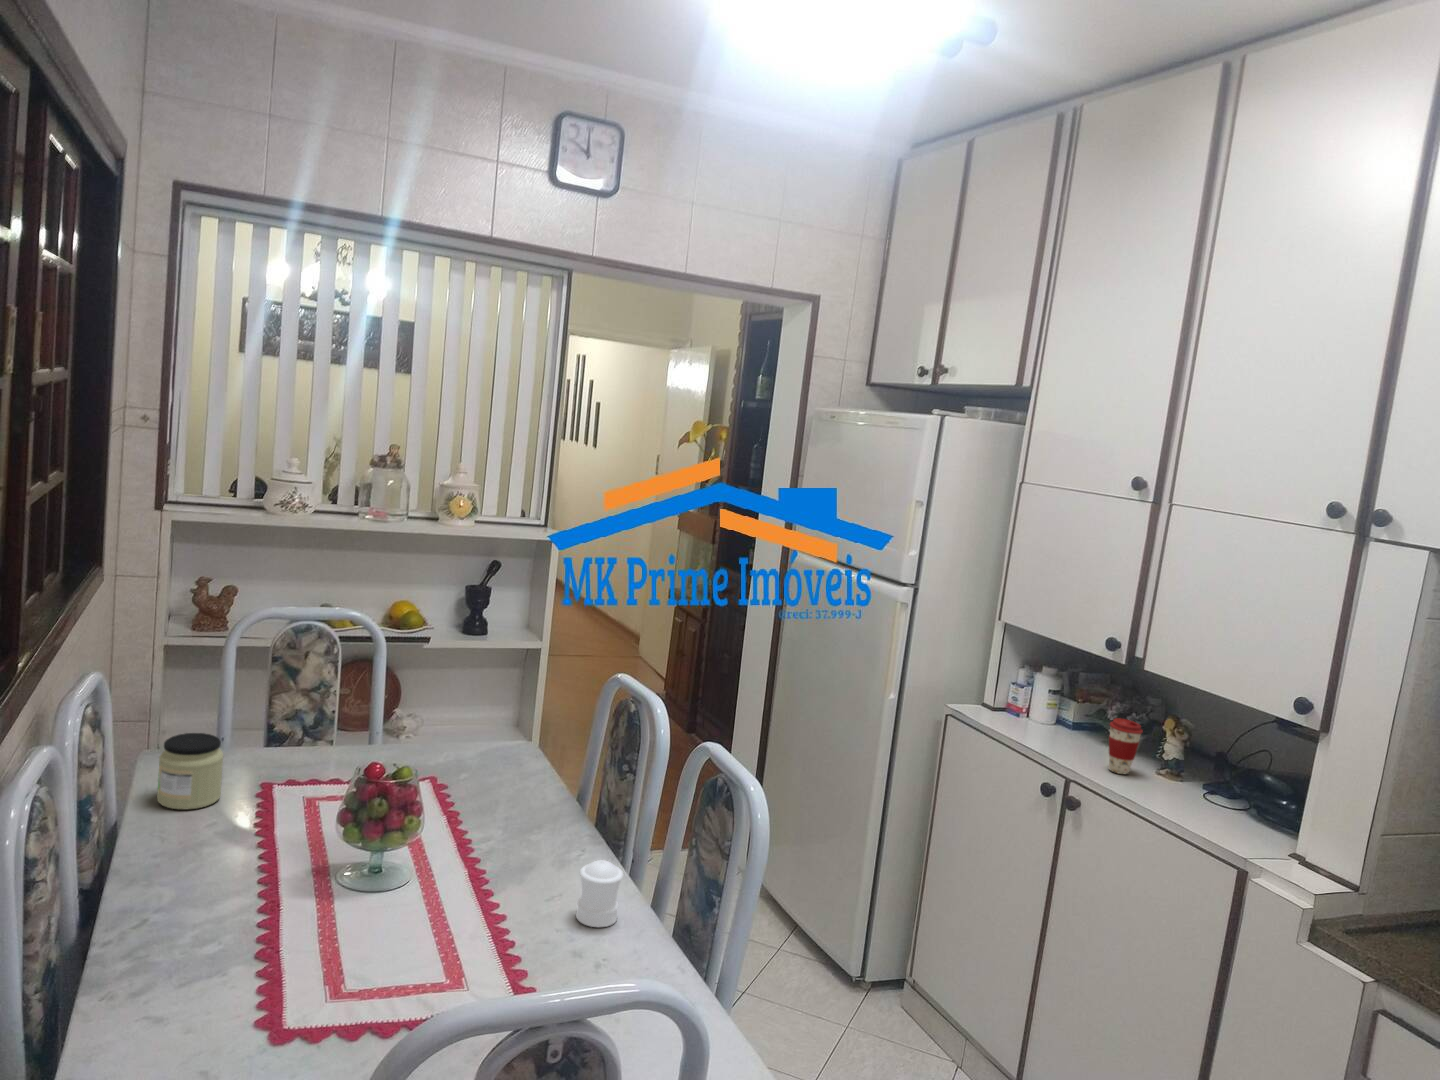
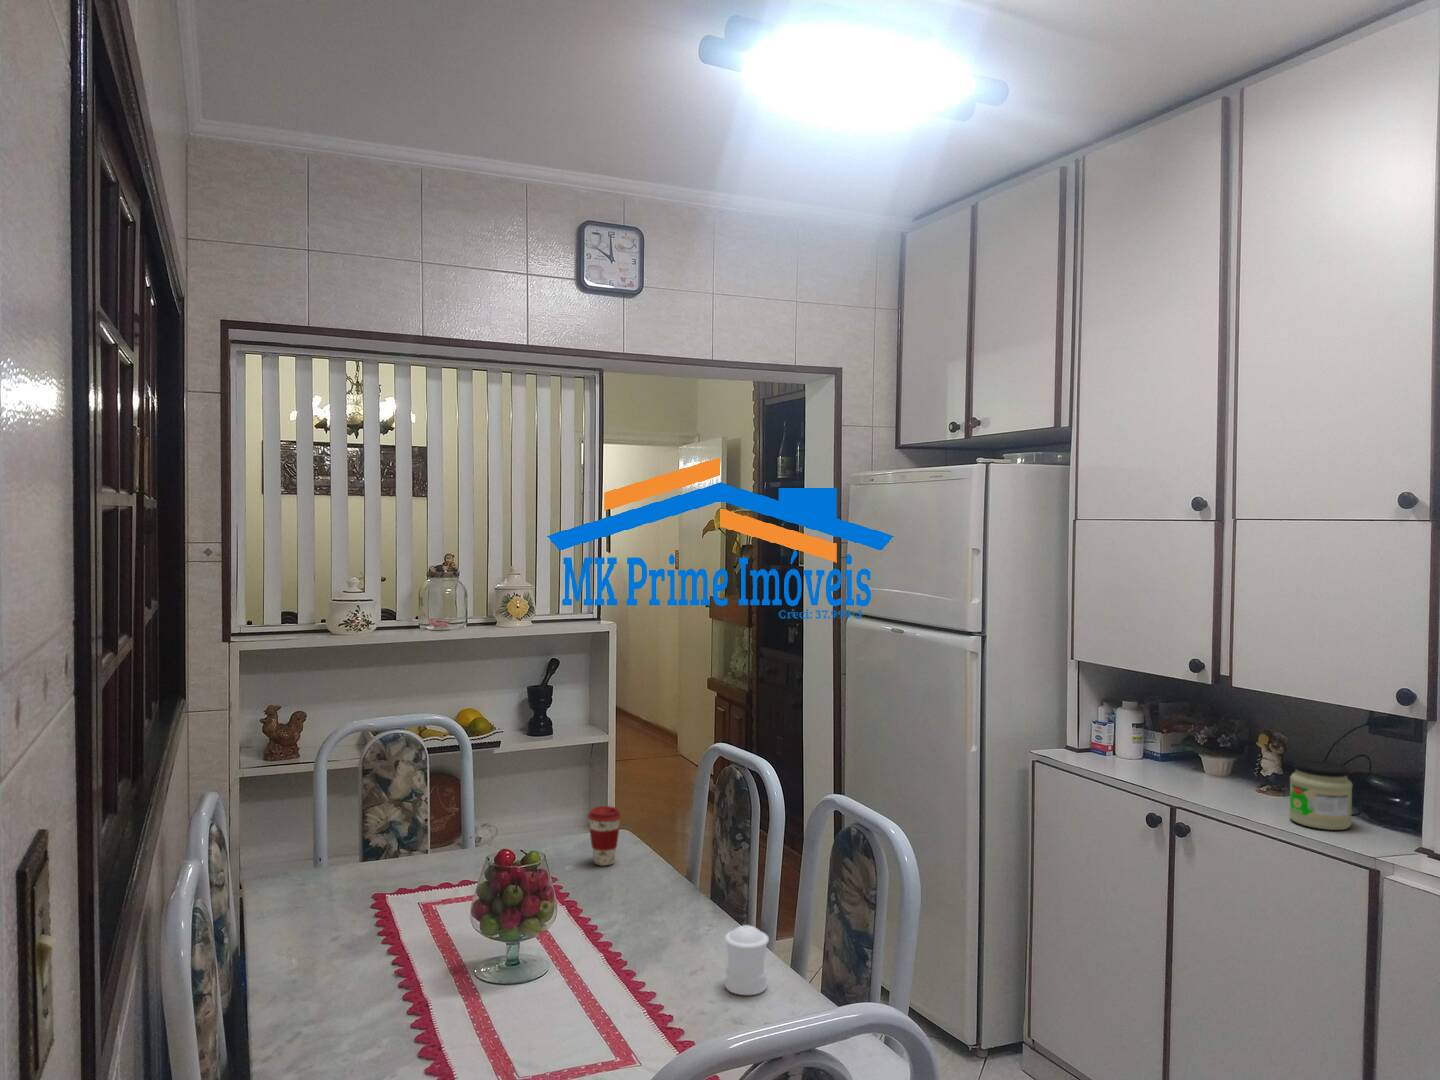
coffee cup: present [1109,718,1143,774] -> present [588,806,621,866]
jar: present [157,733,223,809] -> present [1289,760,1352,830]

